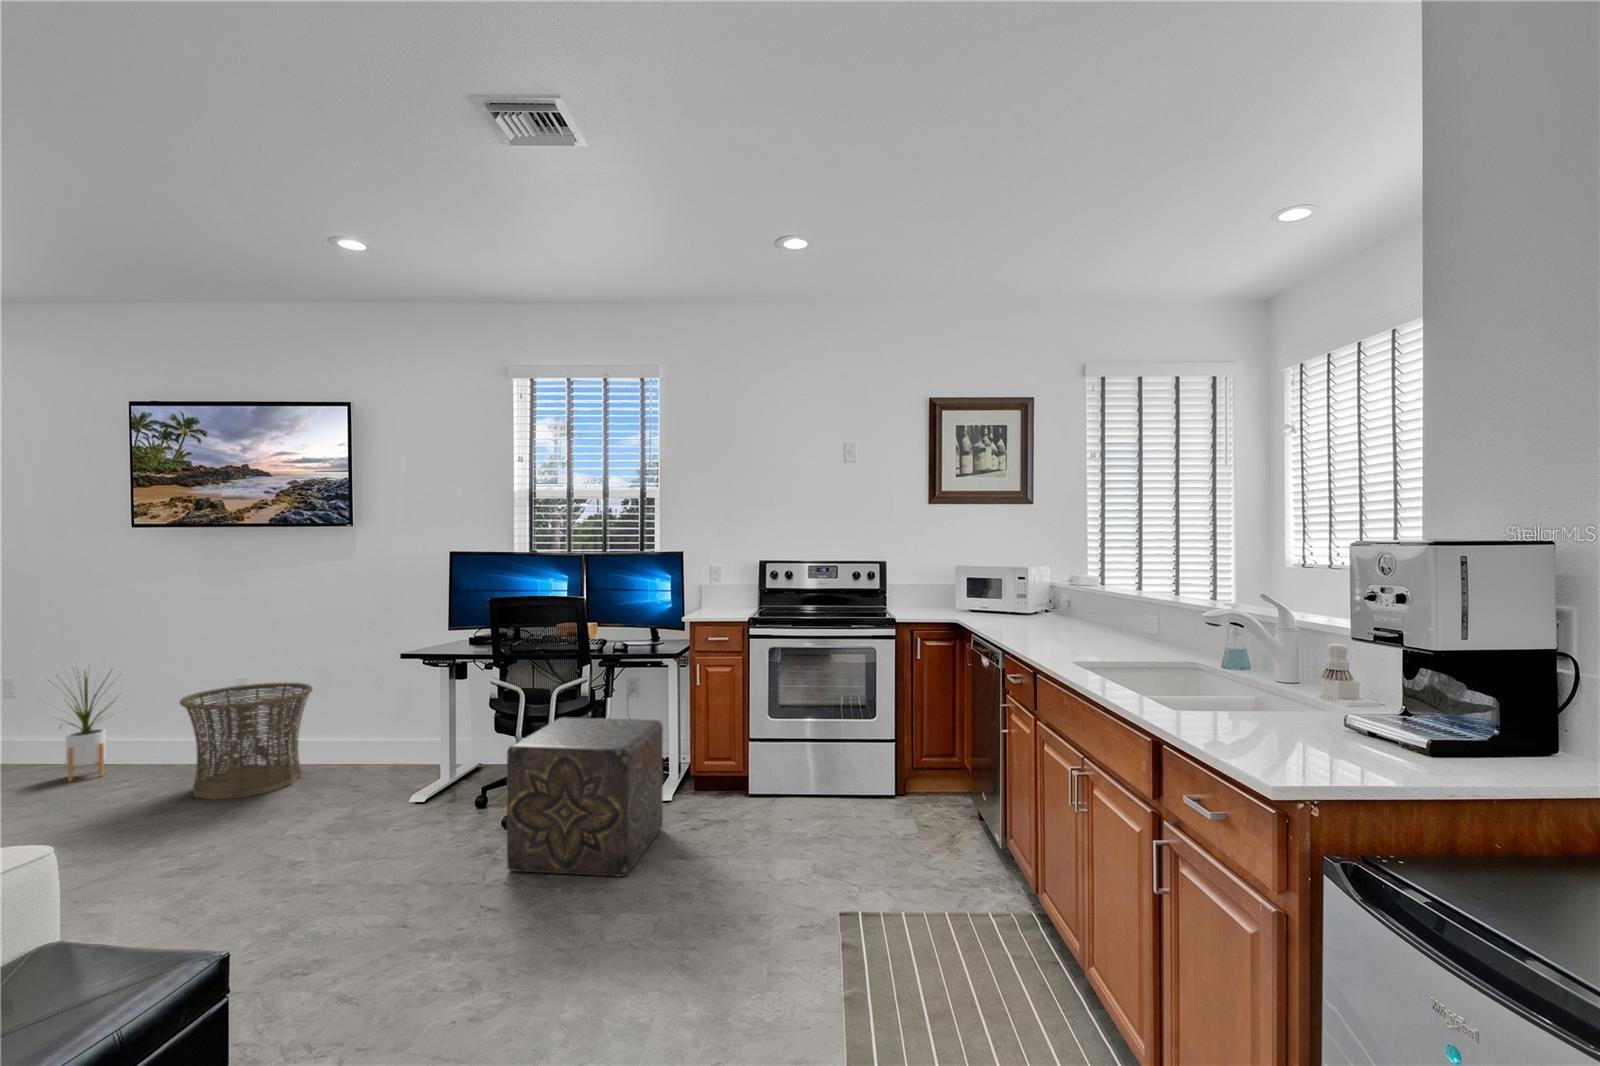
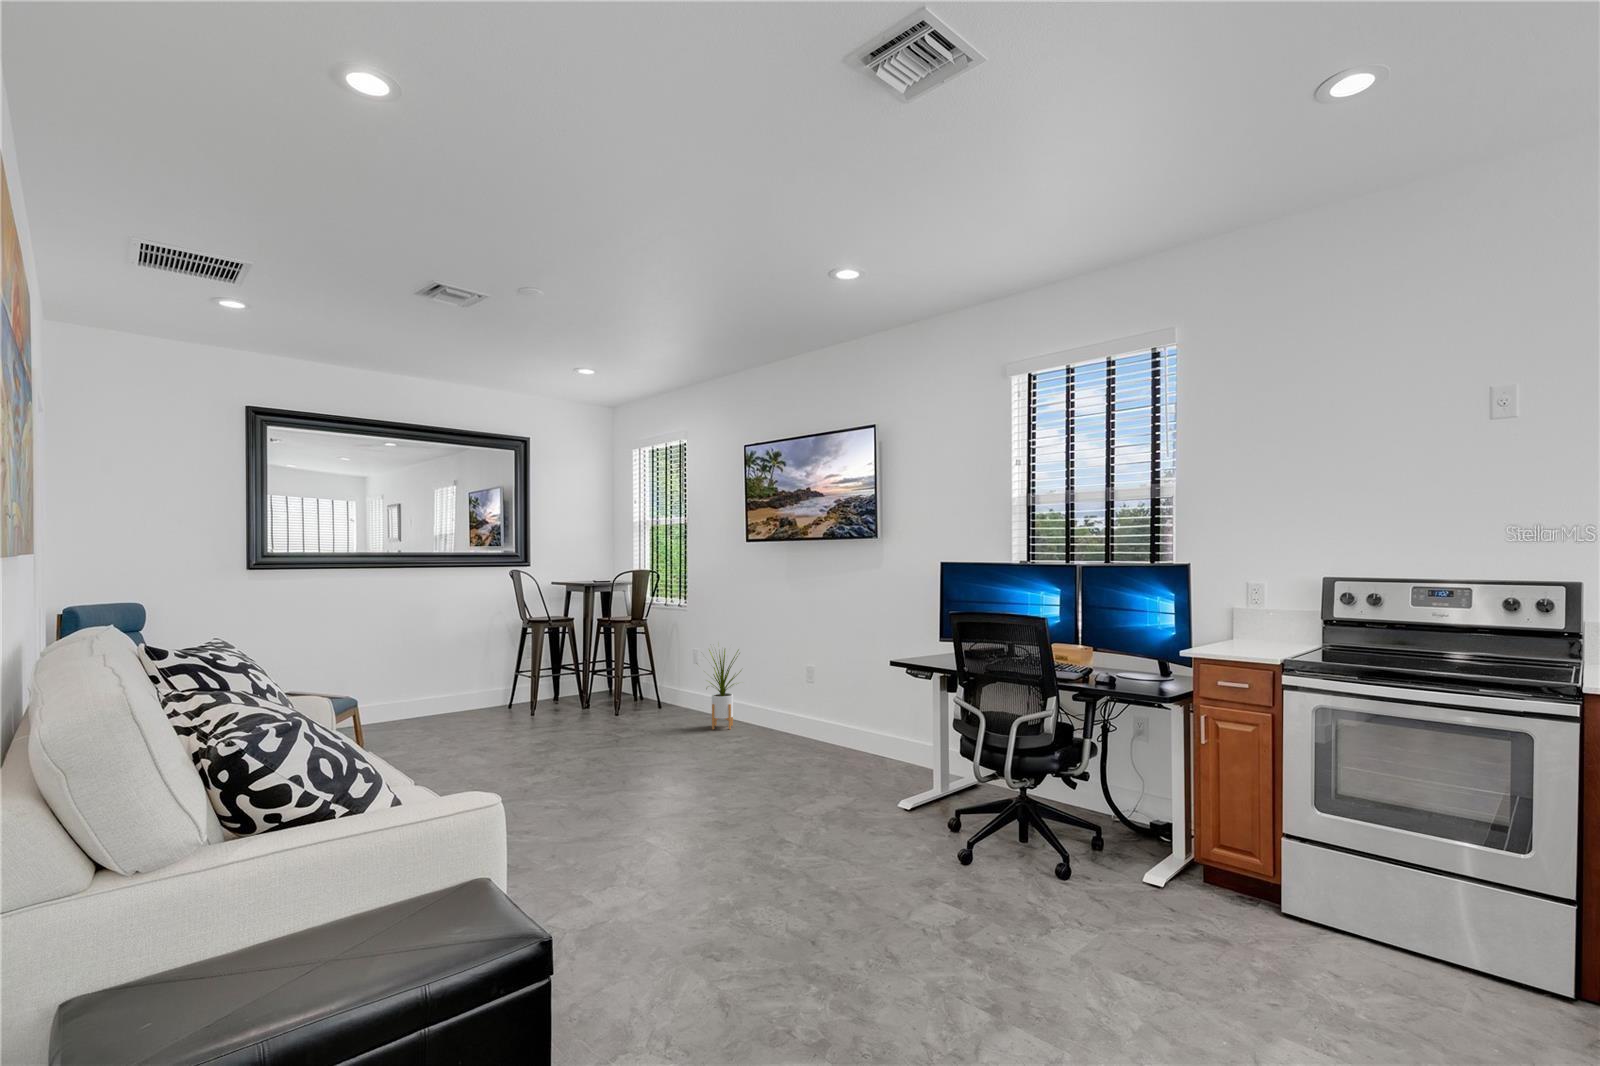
basket: present [180,682,313,799] -> none [757,672,847,768]
ottoman: present [507,717,663,877] -> none [931,751,1130,964]

